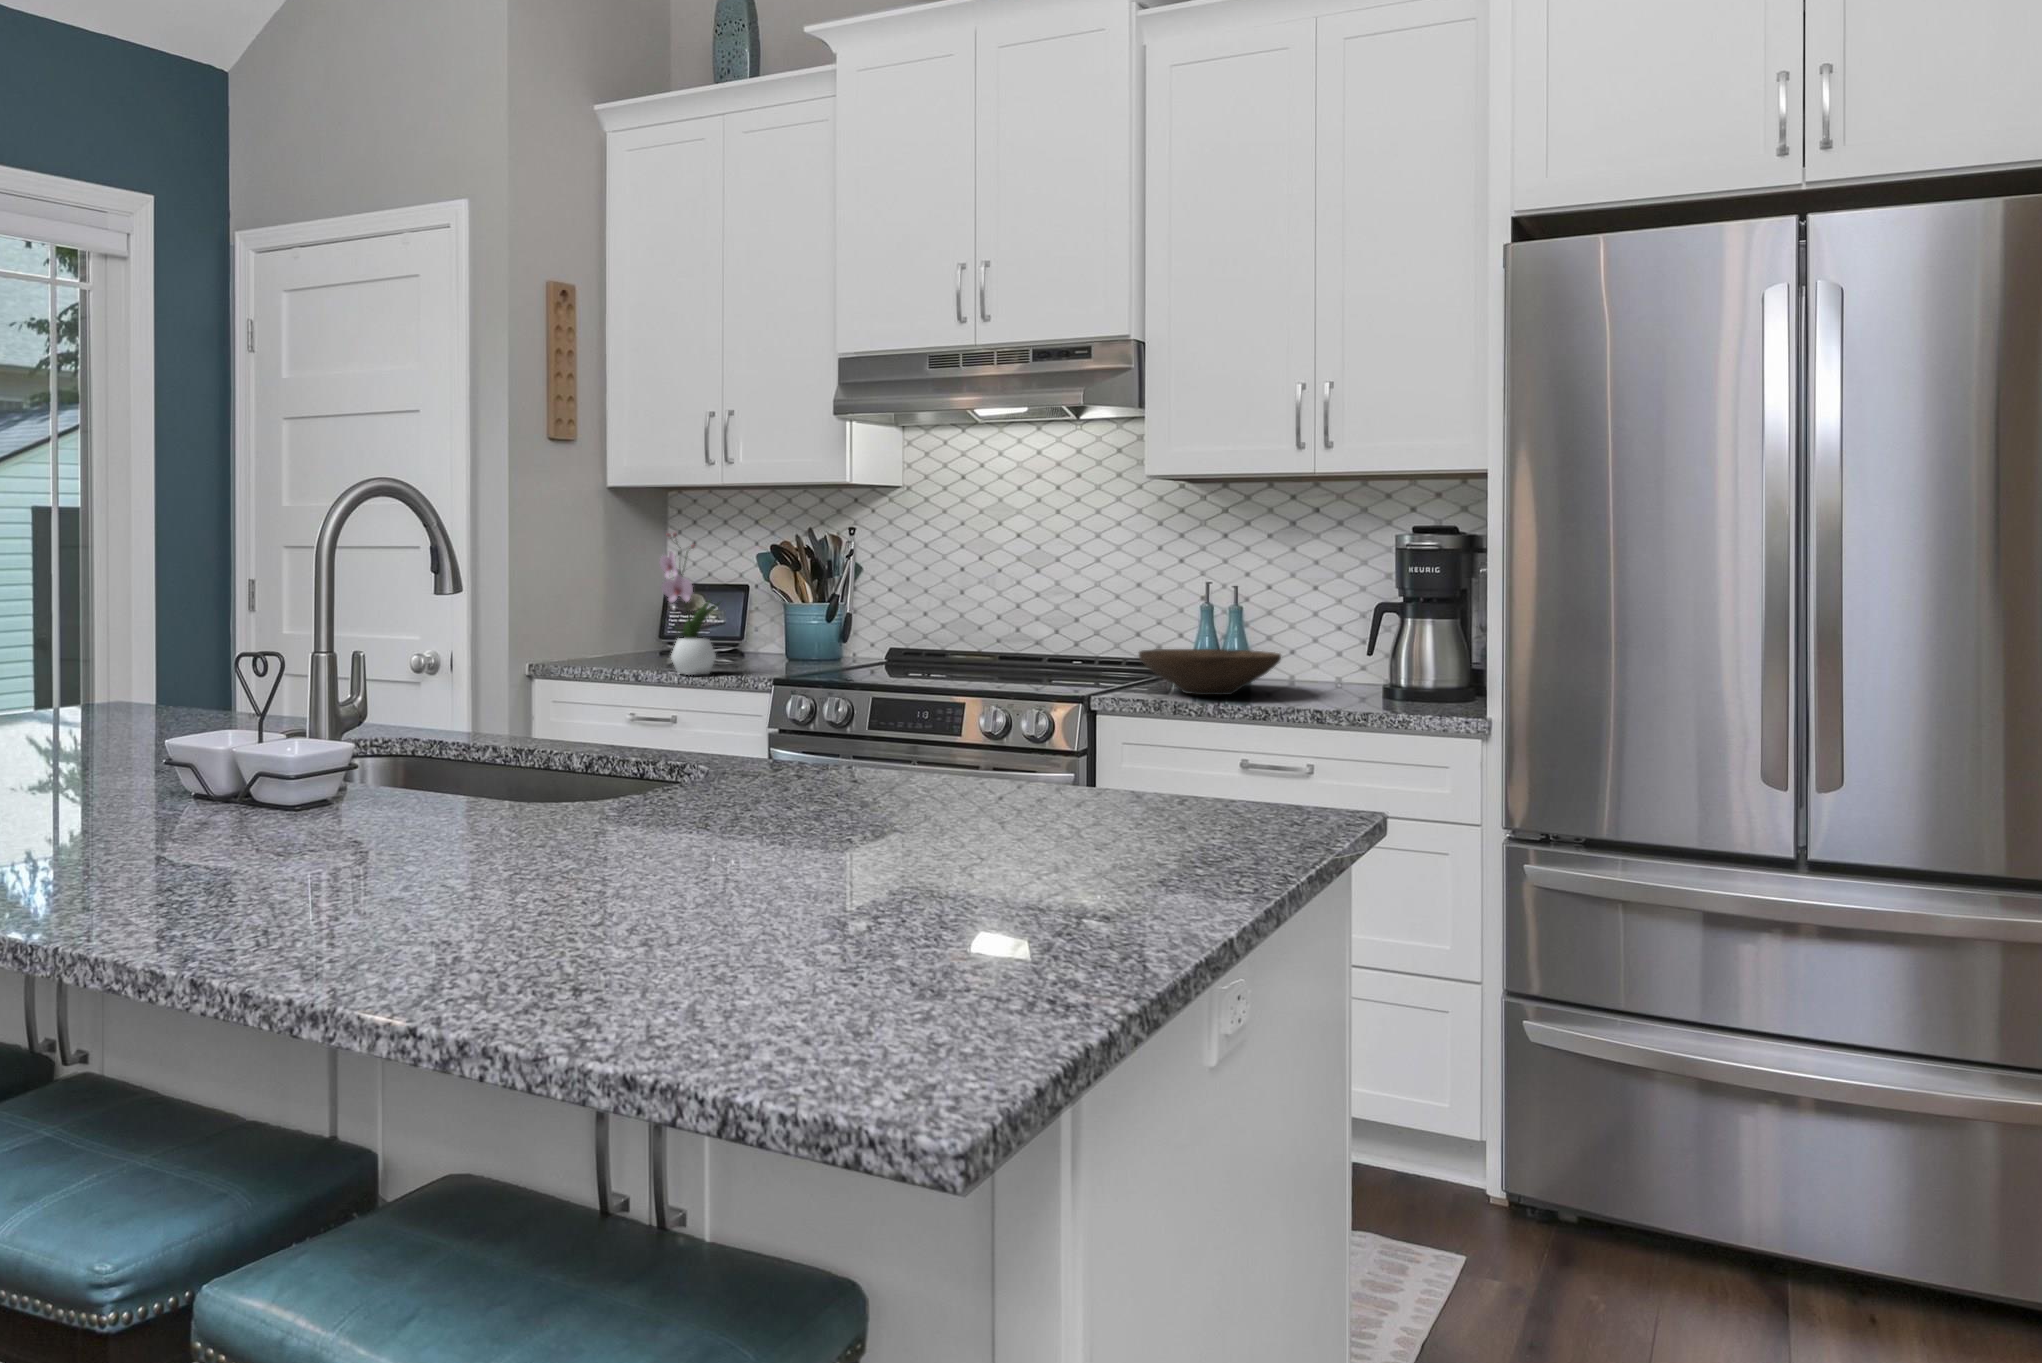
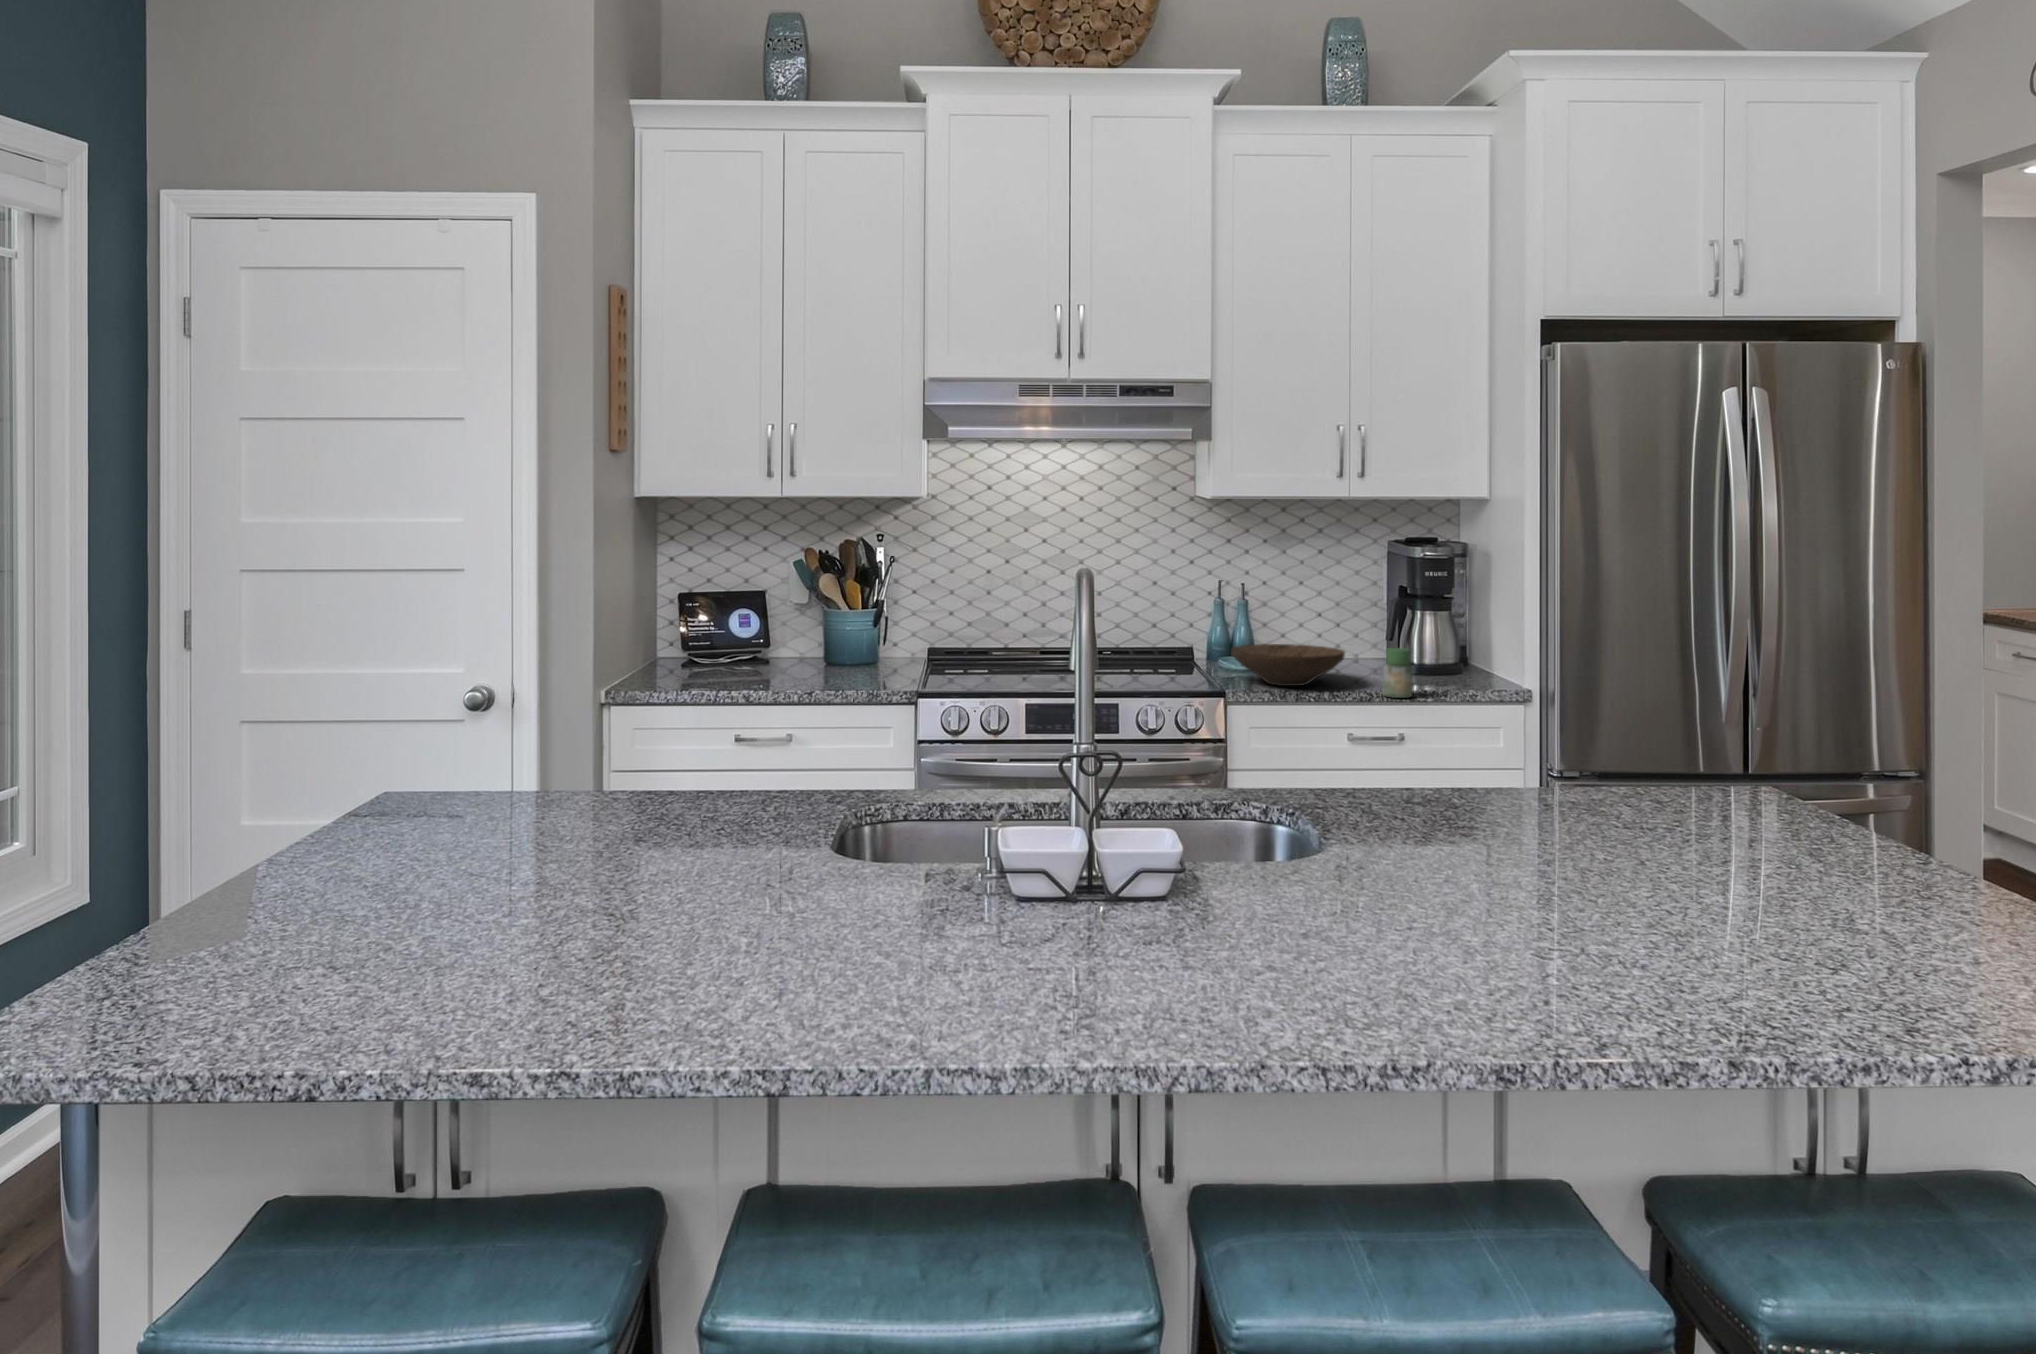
flower arrangement: present [660,533,720,675] -> none [769,548,832,686]
jar: none [1292,648,1331,710] -> present [1383,648,1413,698]

